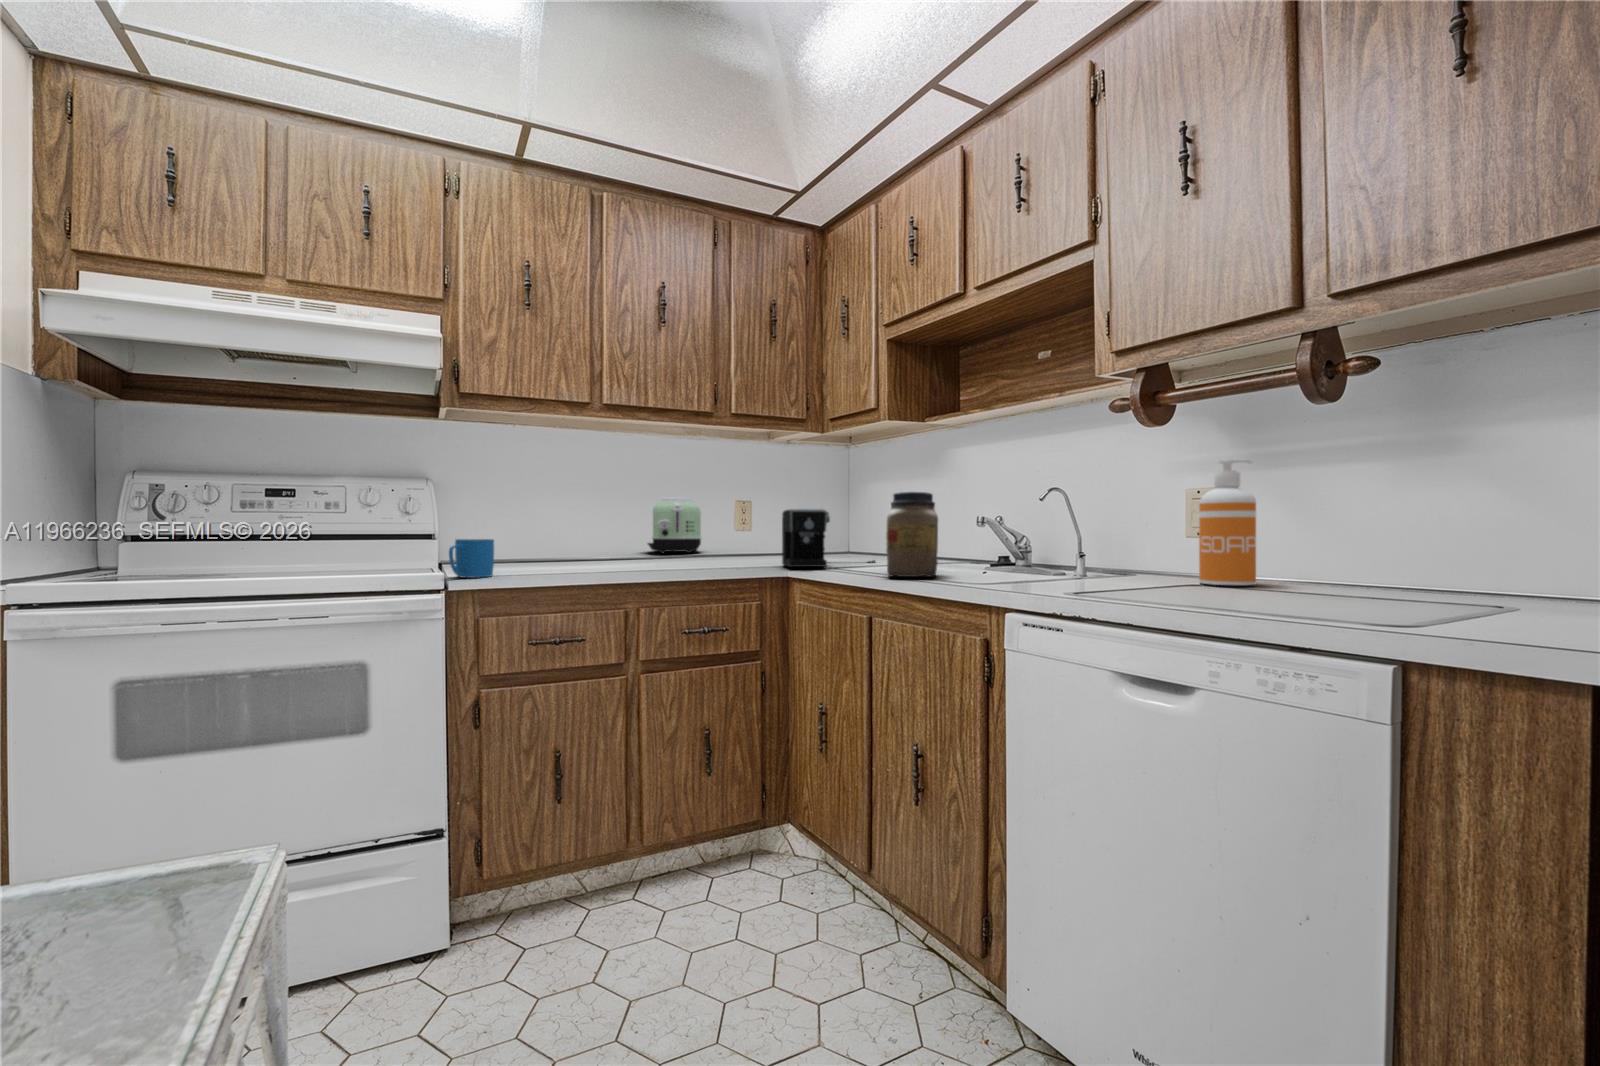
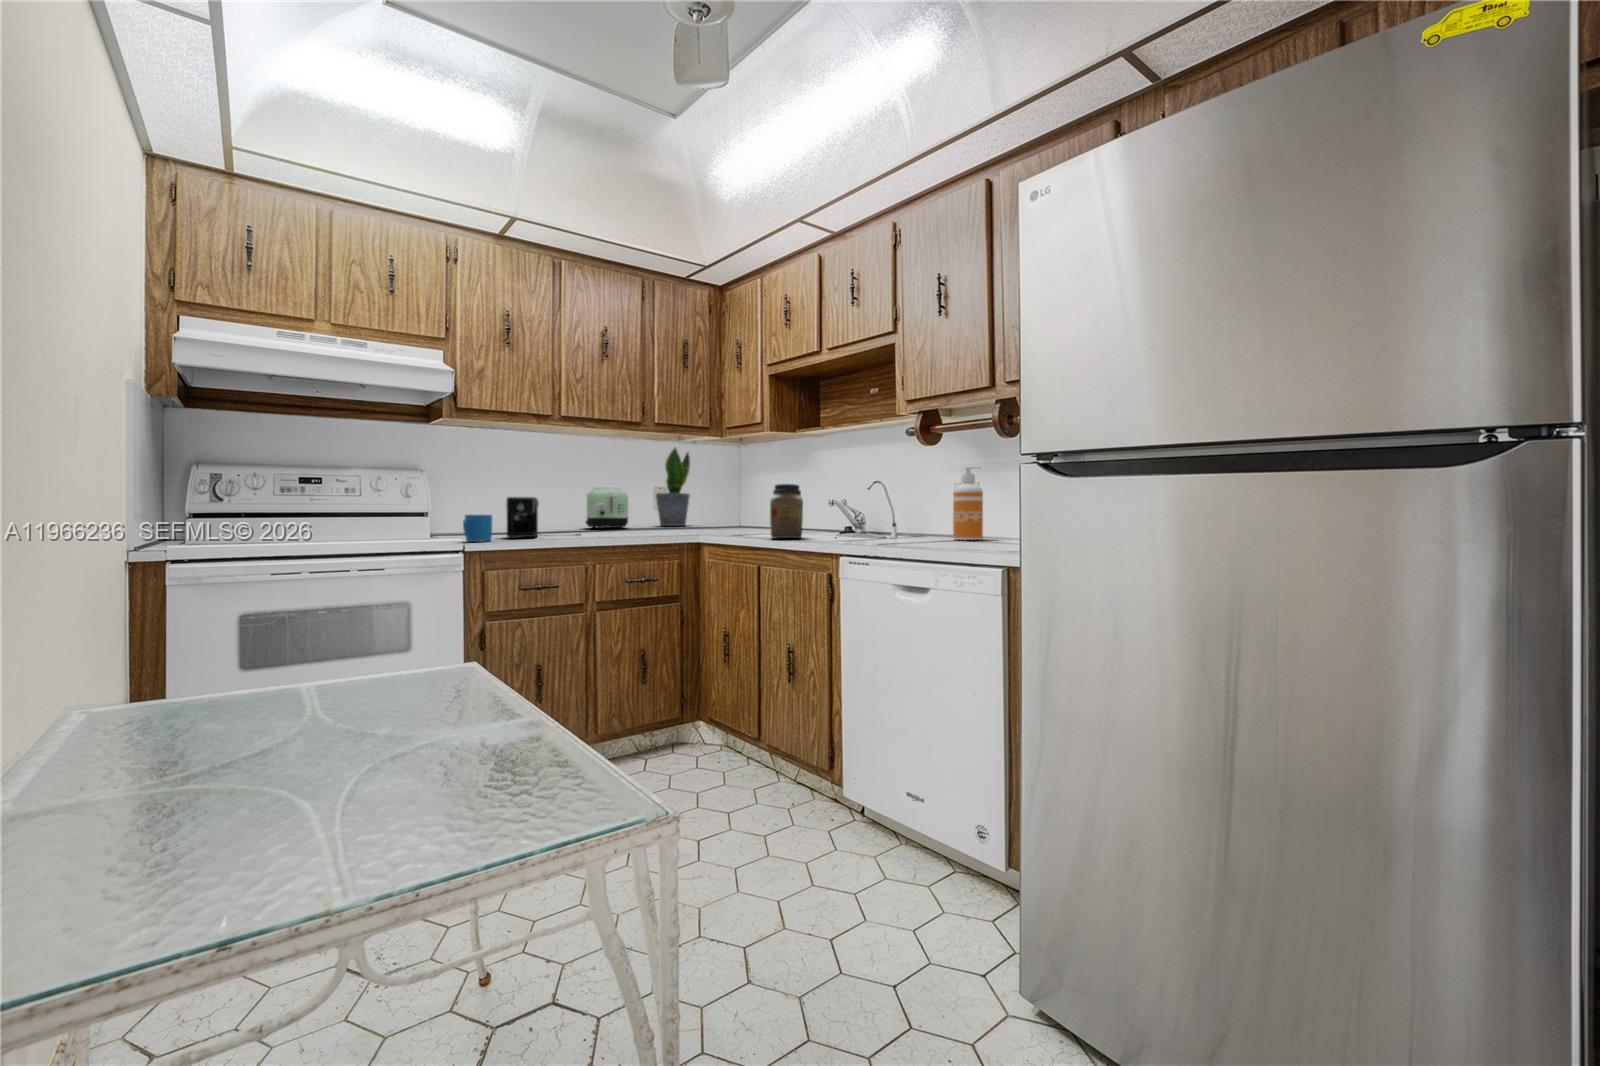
potted plant: none [737,443,784,549] -> present [656,448,690,526]
coffee maker: present [782,509,875,567] -> present [506,497,580,537]

